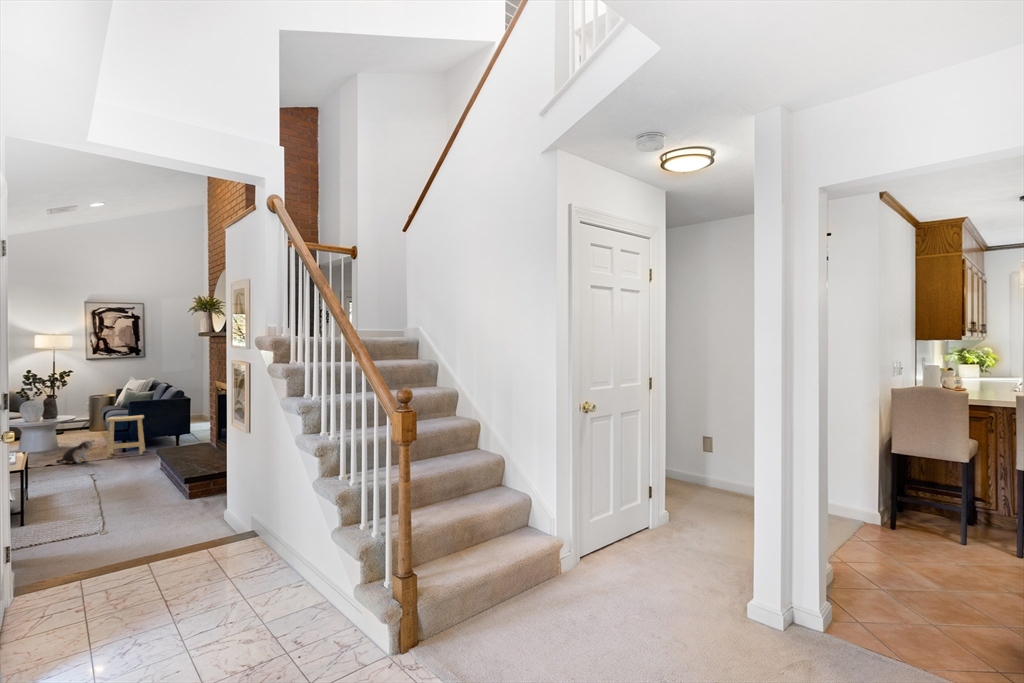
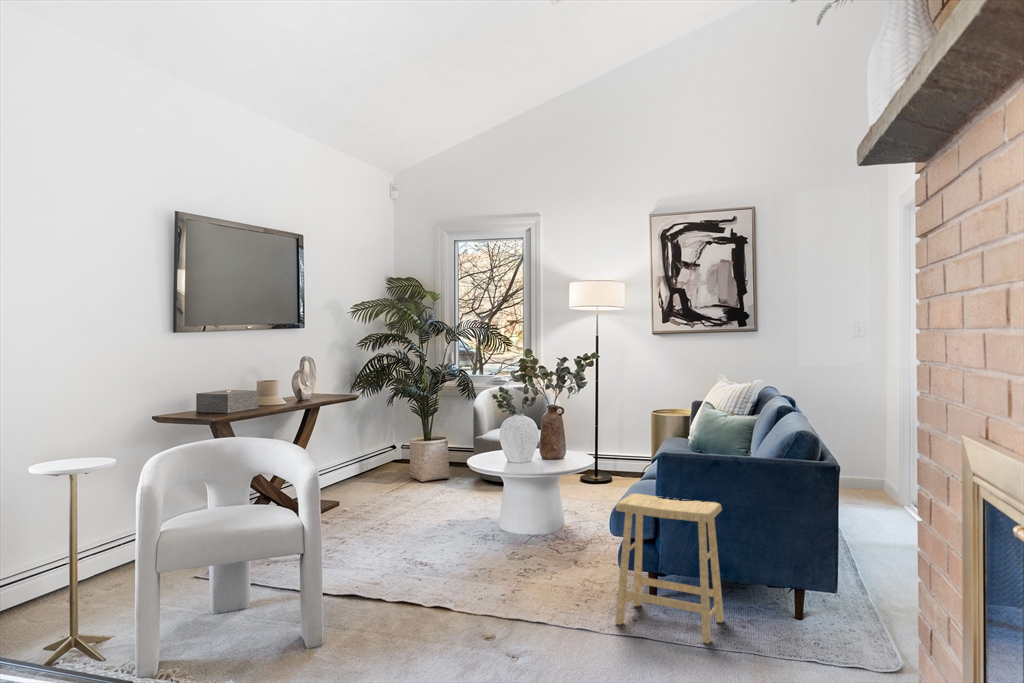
plush toy: present [56,440,95,463] -> none [504,567,576,635]

